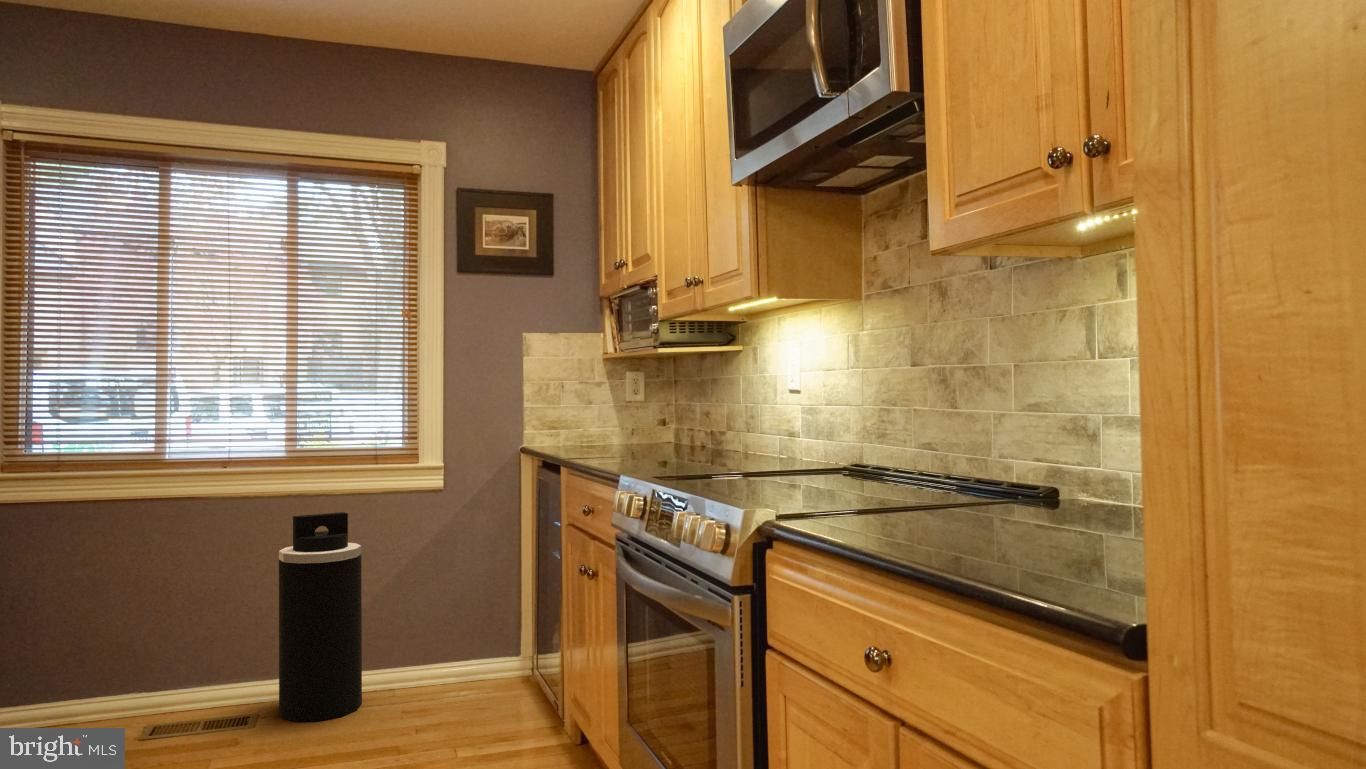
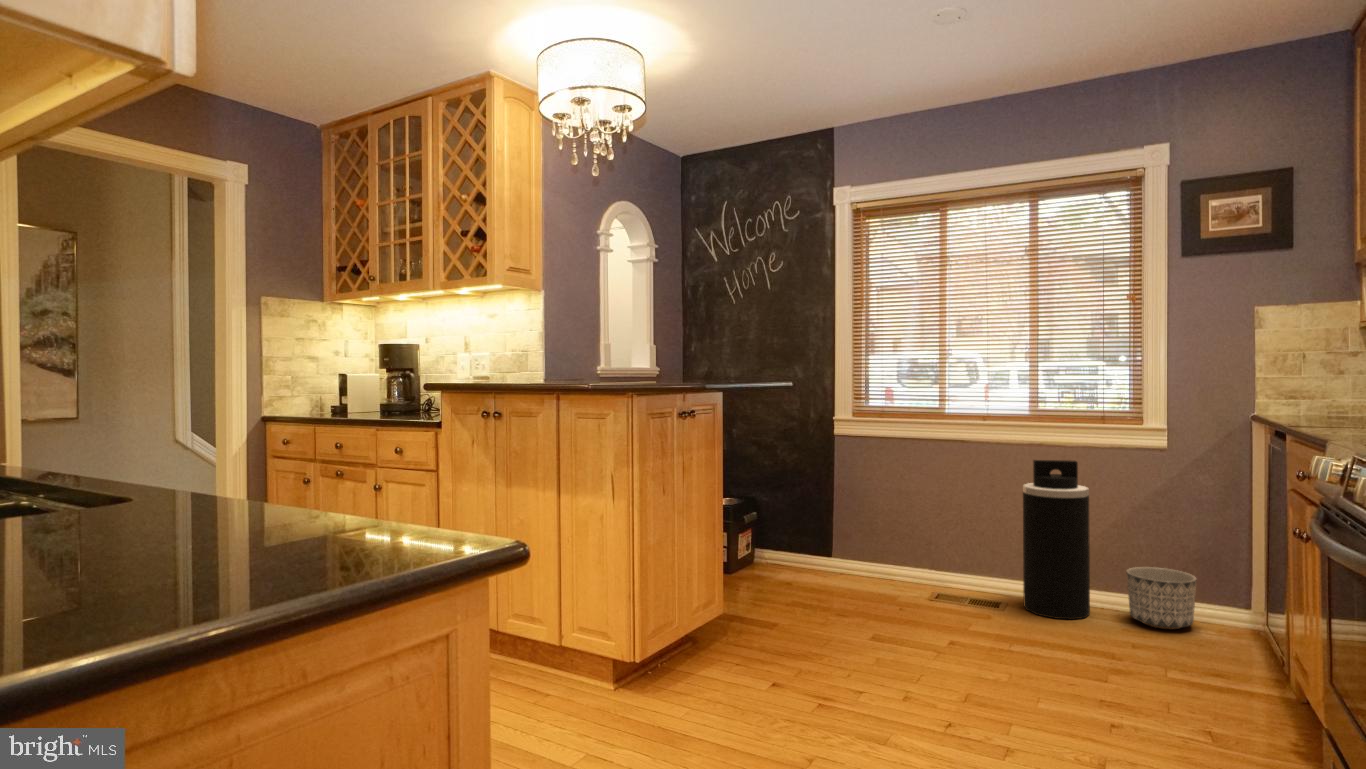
planter: none [403,627,474,700] -> present [1126,567,1196,629]

